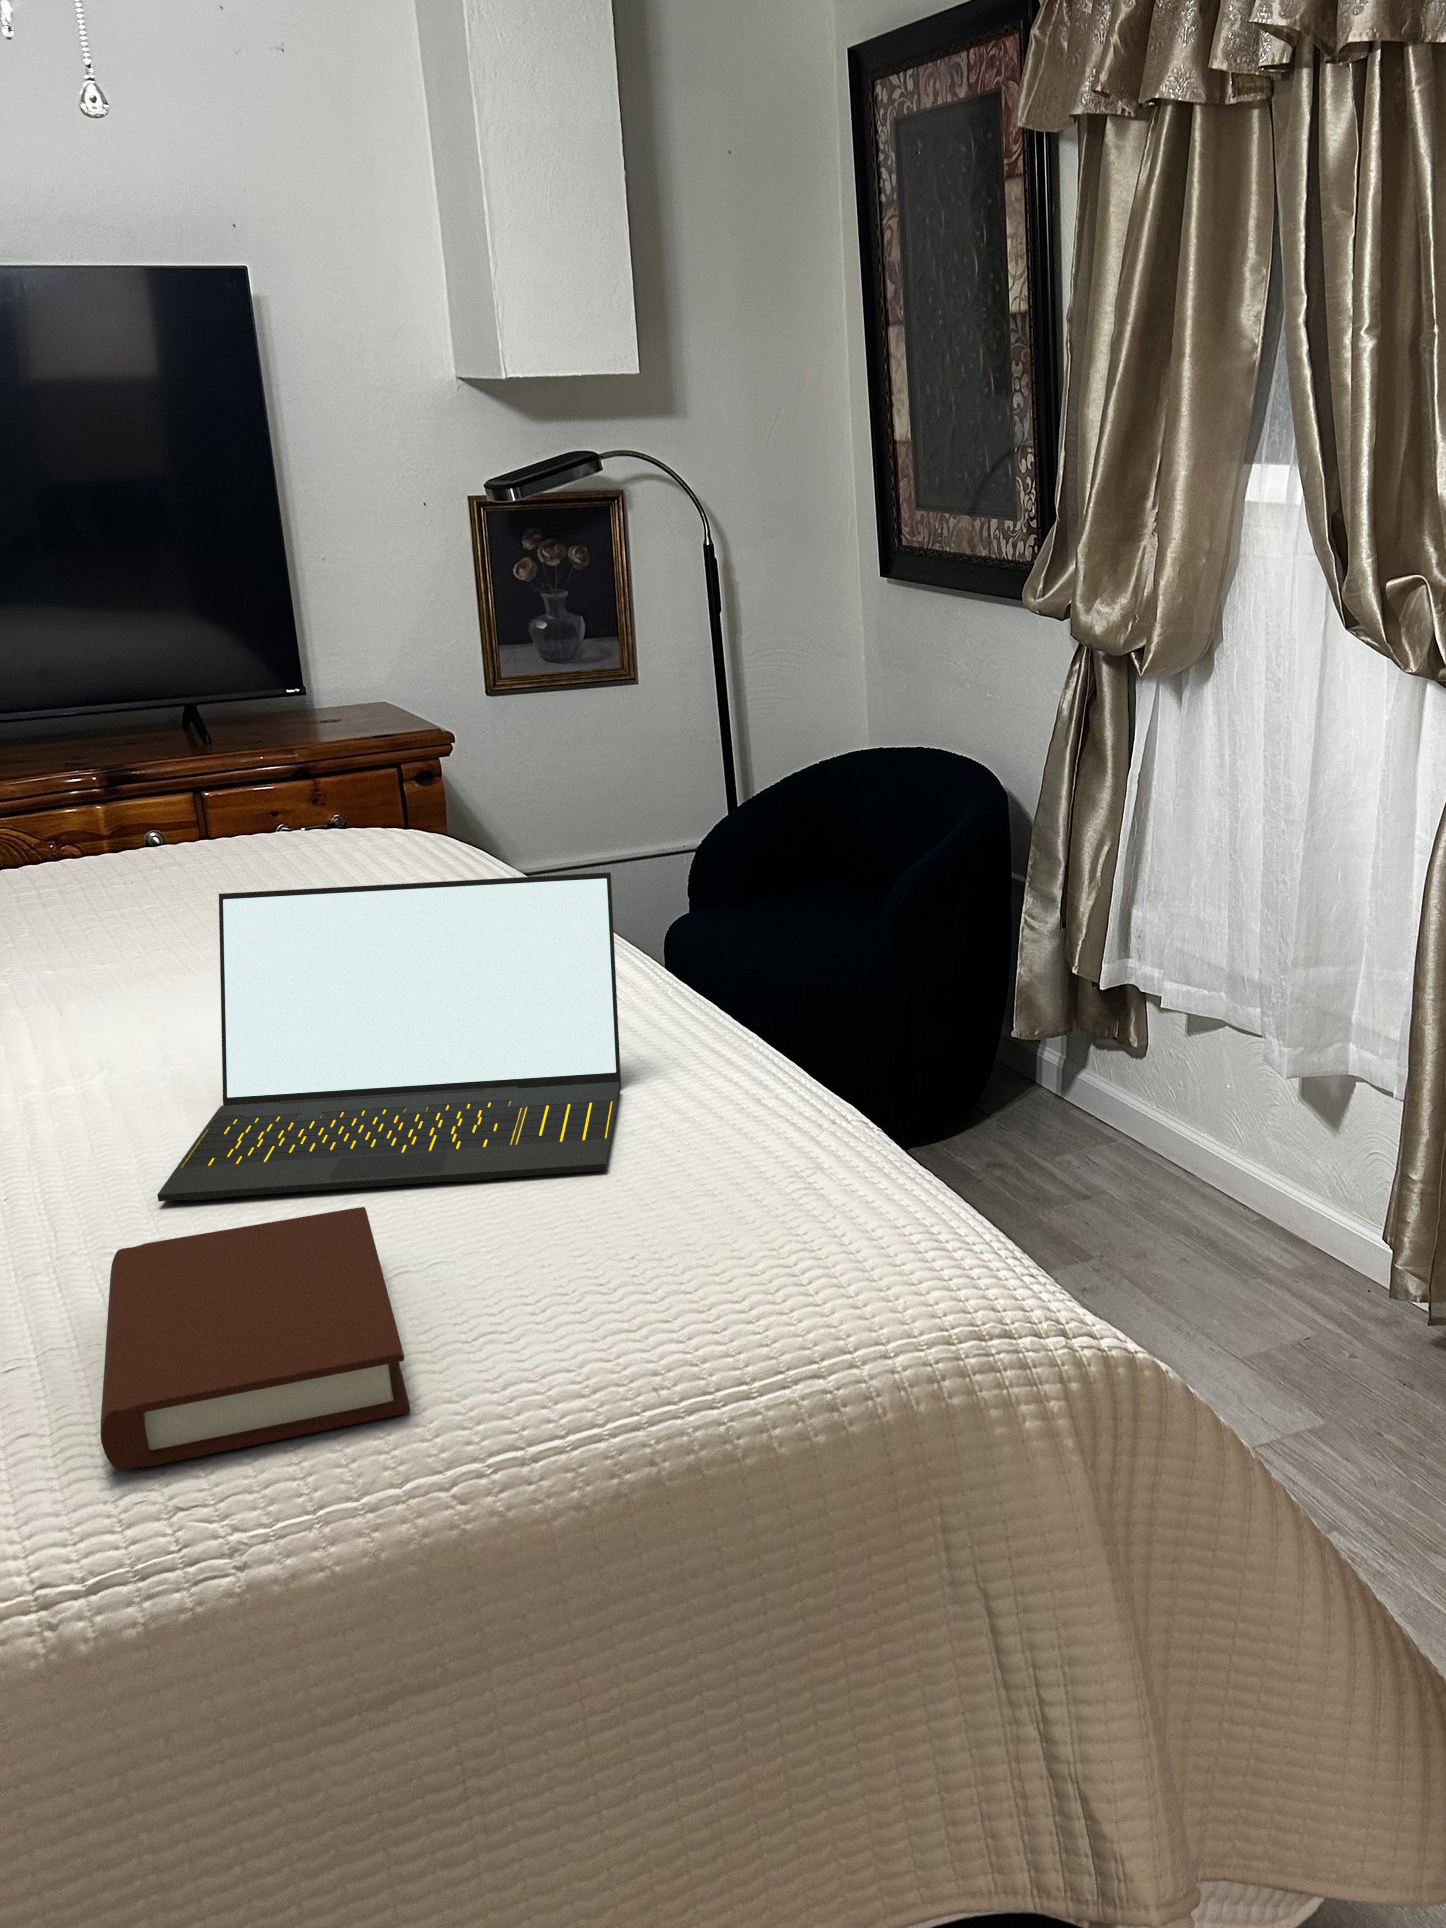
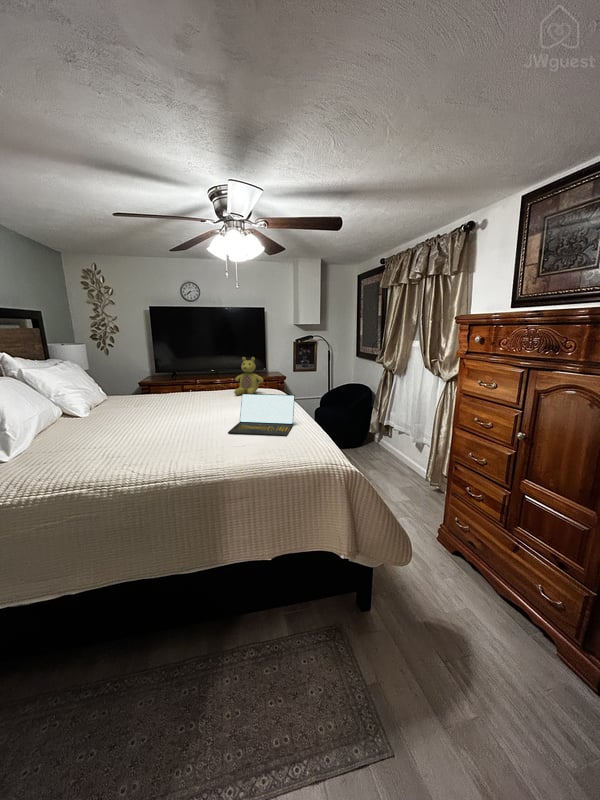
stuffed bear: none [103,613,316,890] -> present [234,357,264,395]
book: present [101,1207,410,1470] -> none [212,436,252,463]

